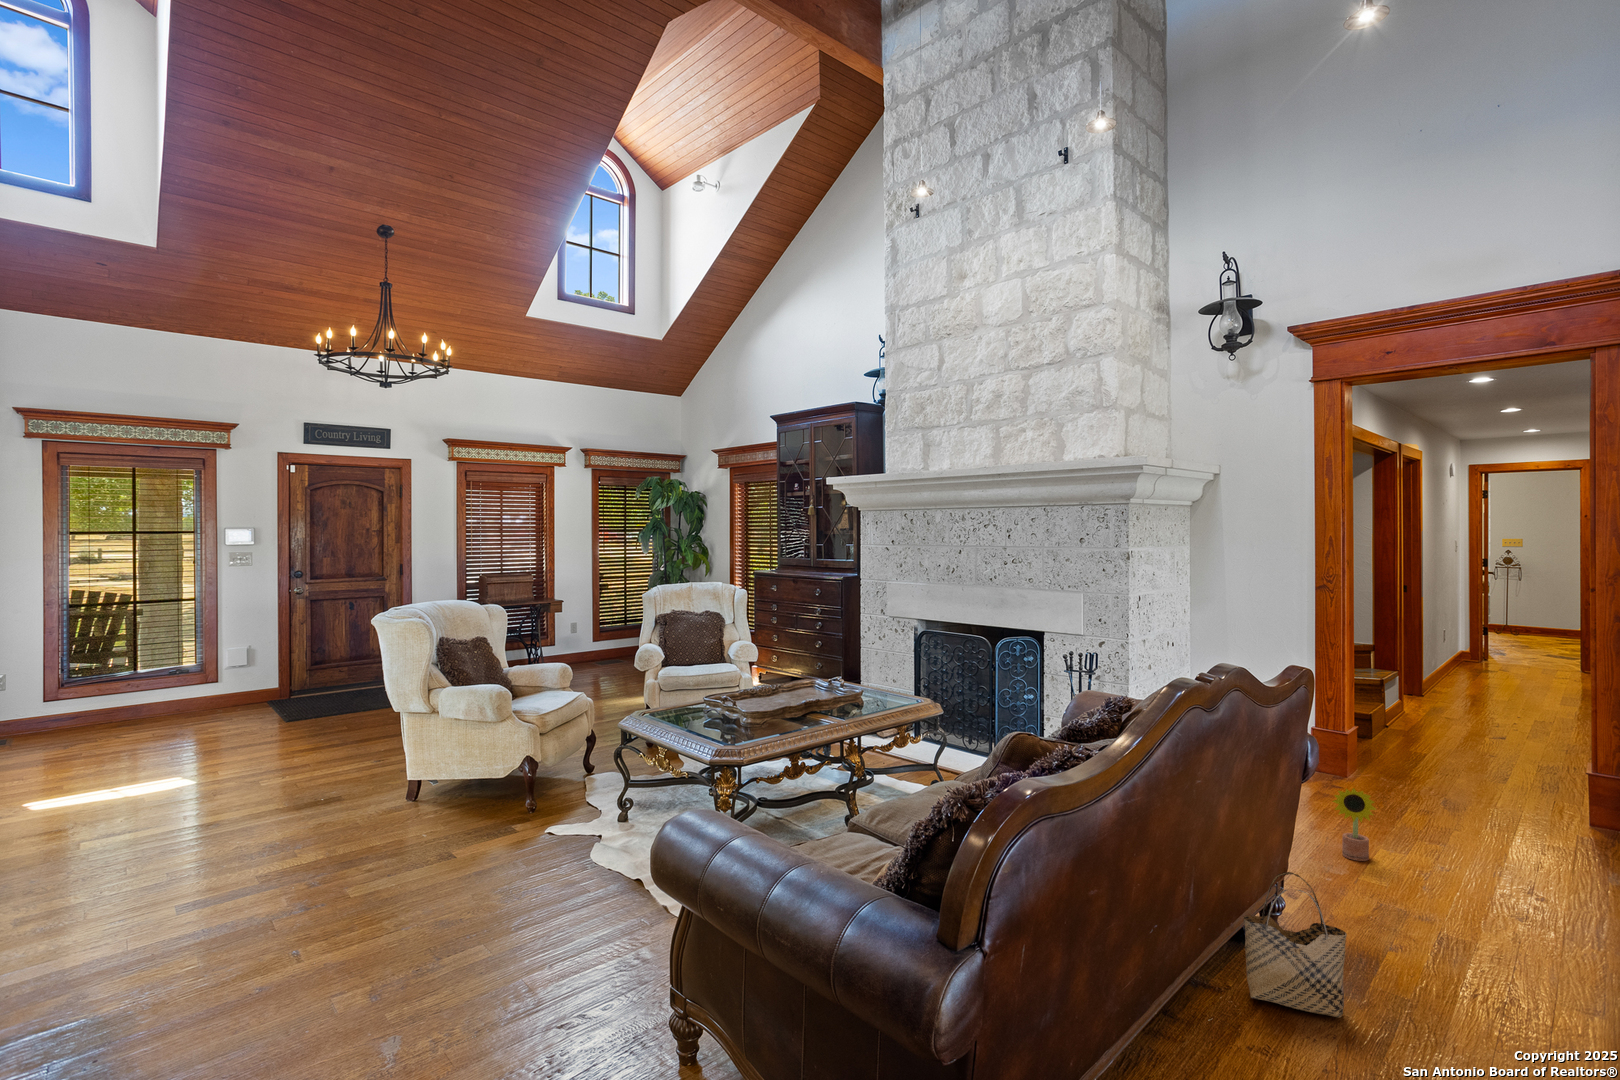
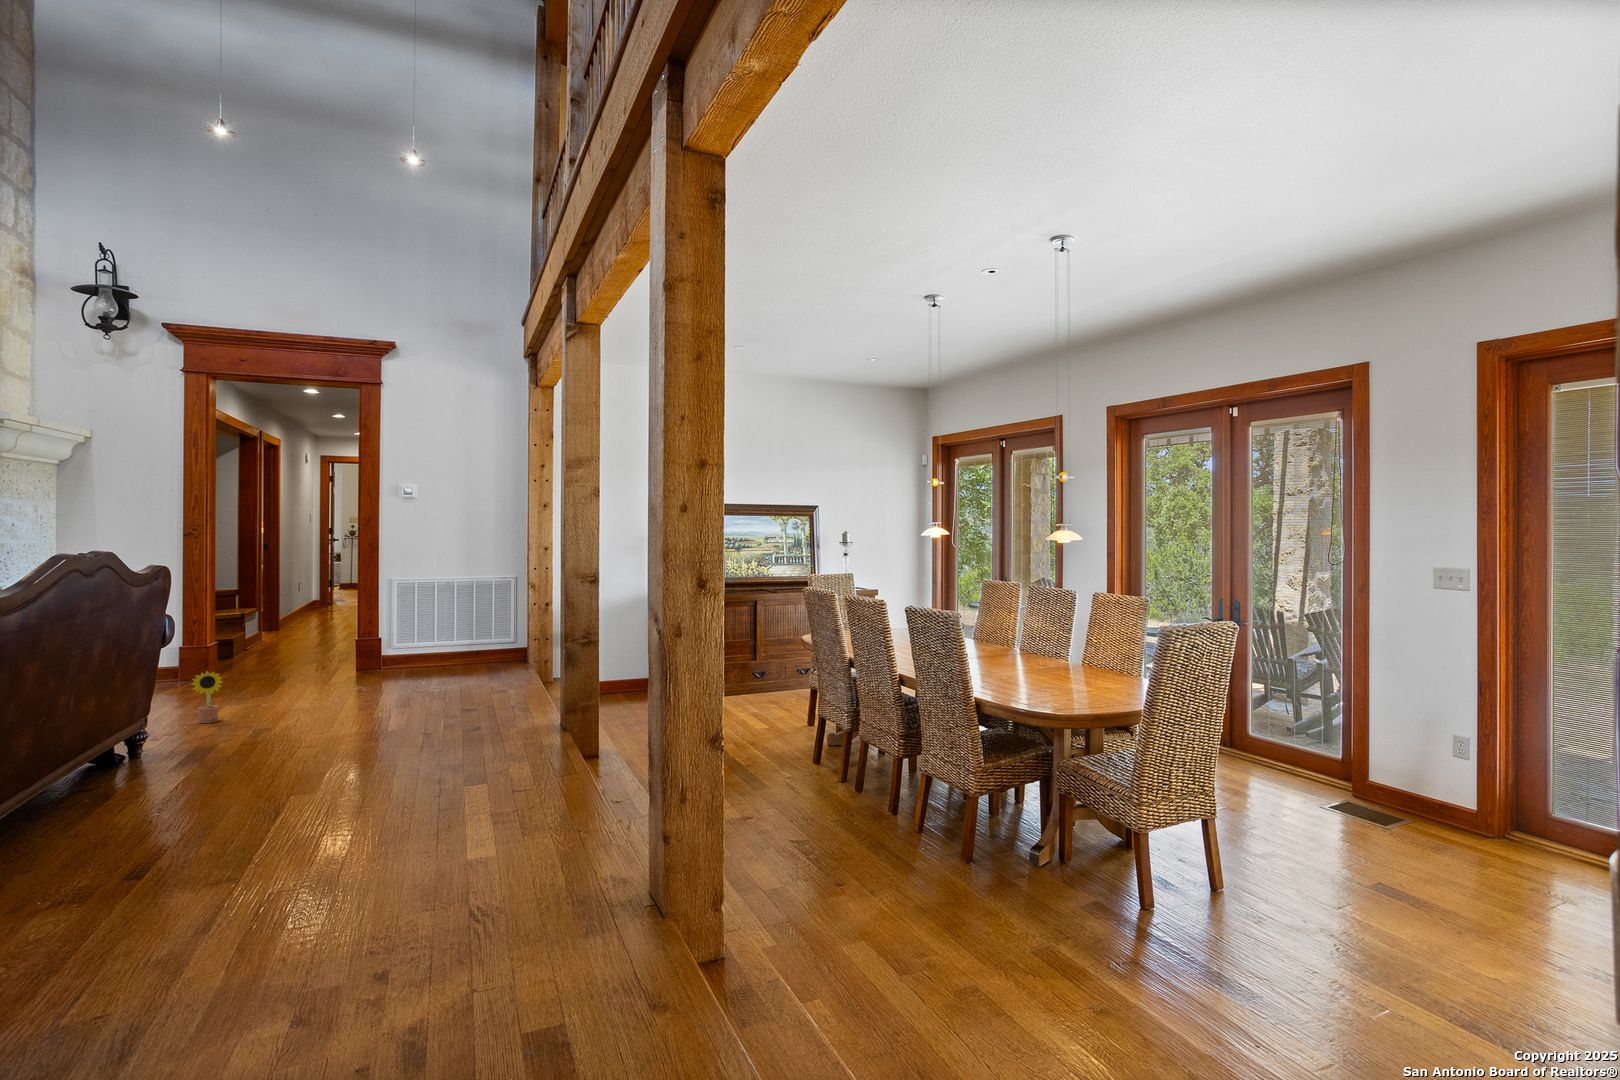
woven basket: present [1243,872,1347,1018] -> none [113,710,192,799]

